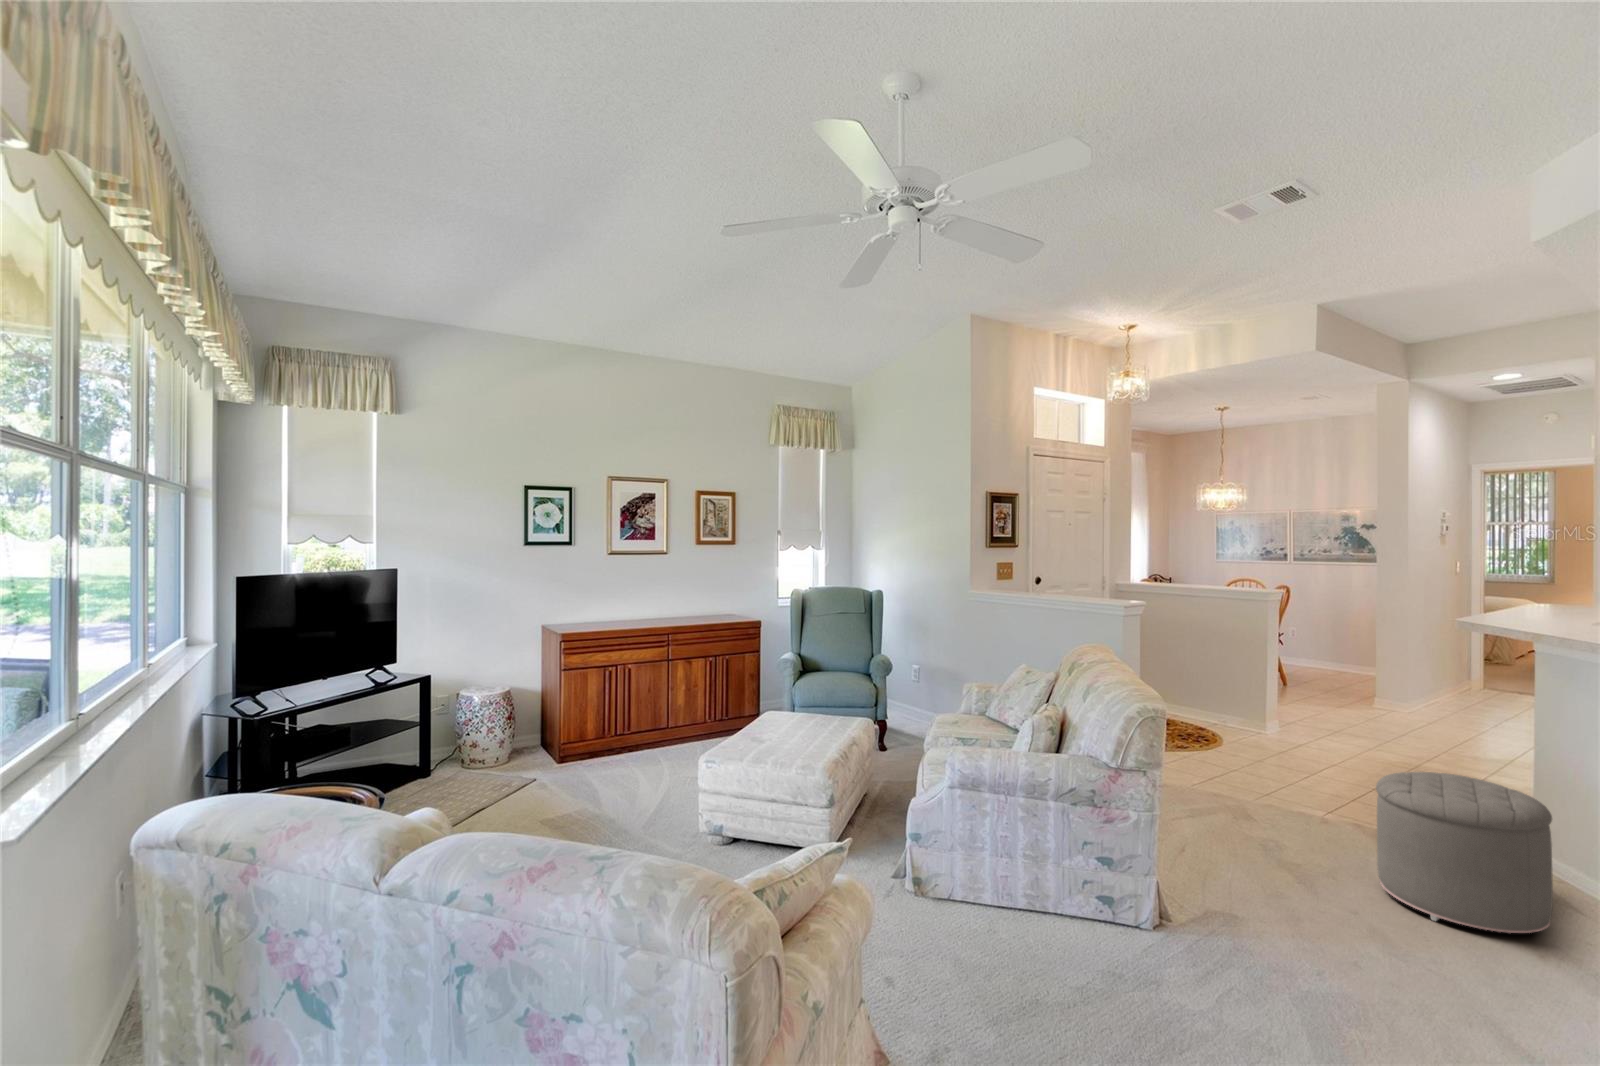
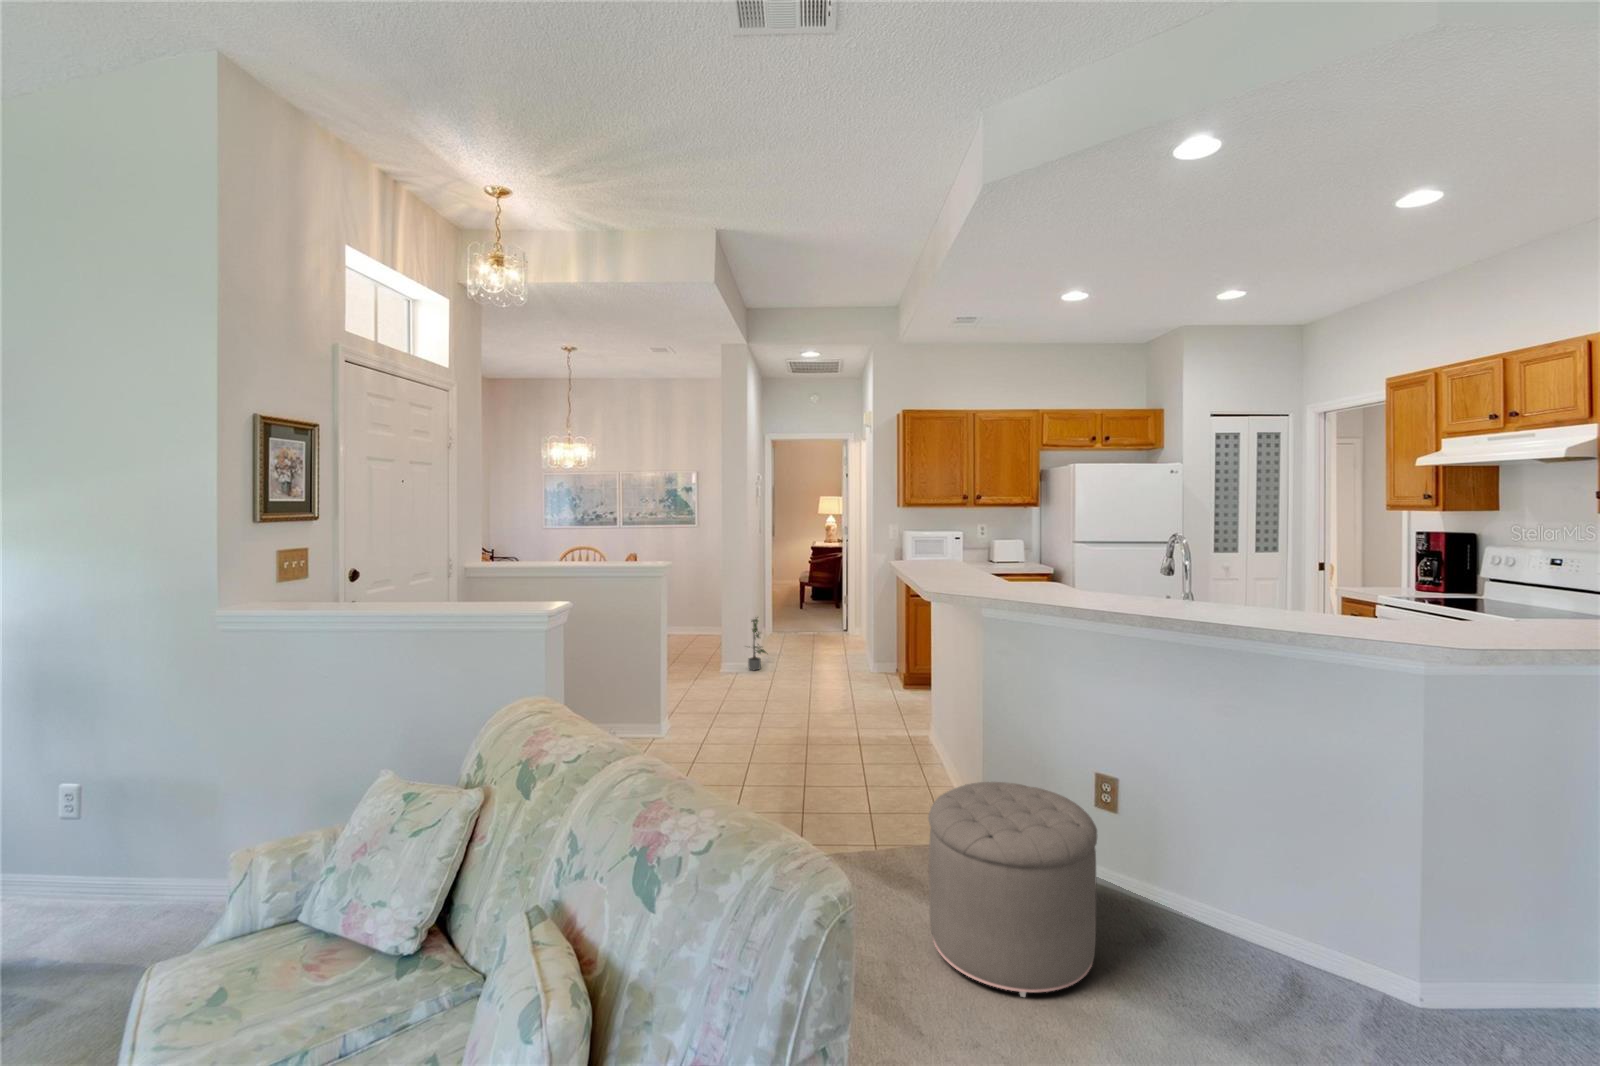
potted plant: none [1403,656,1438,713] -> present [748,617,766,670]

